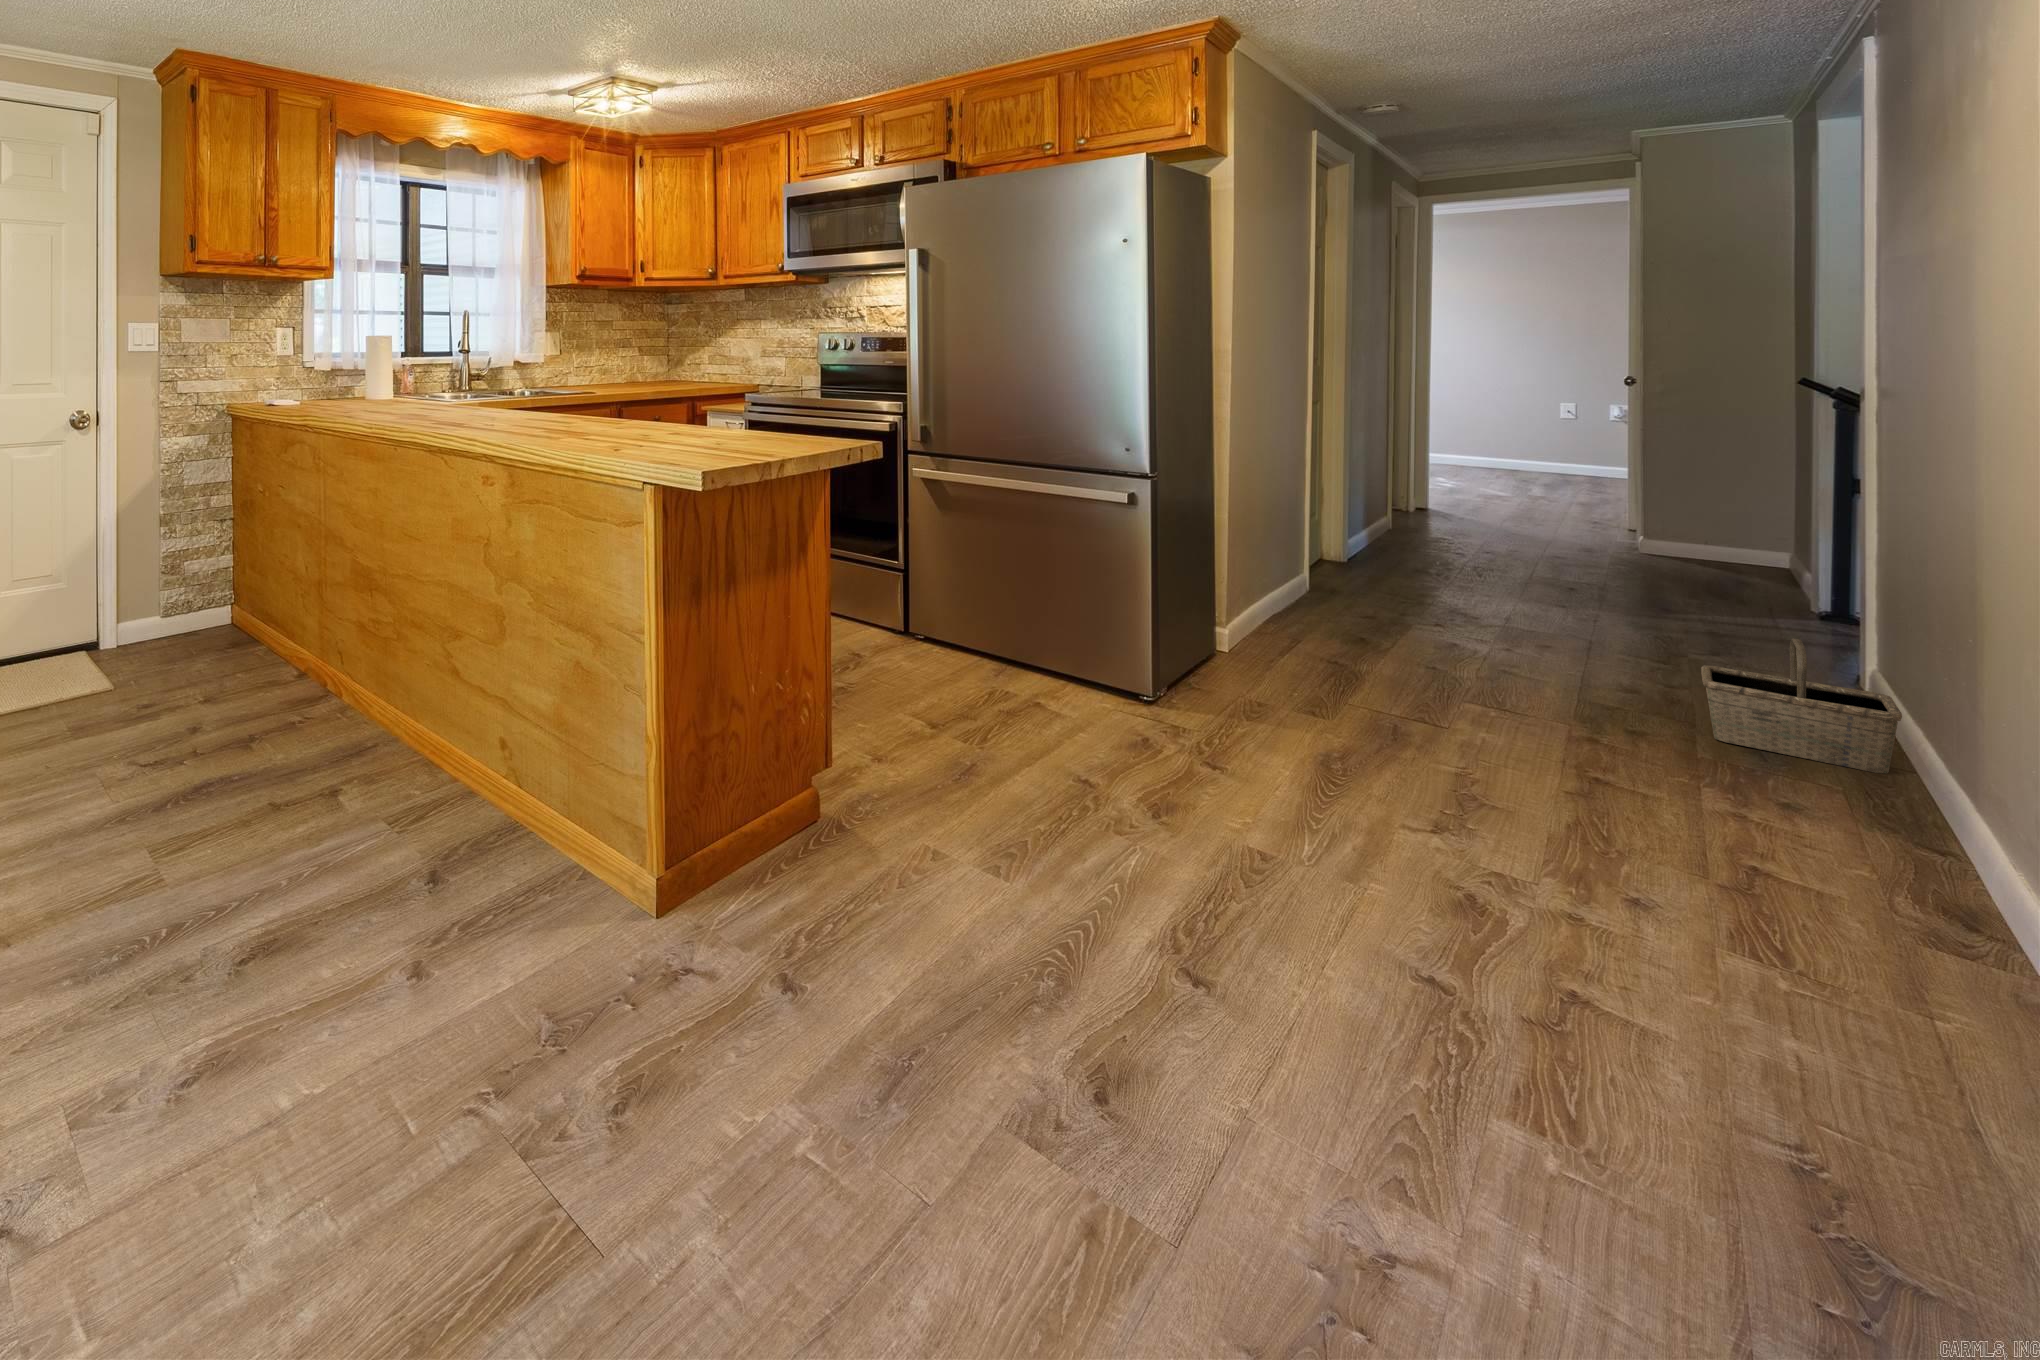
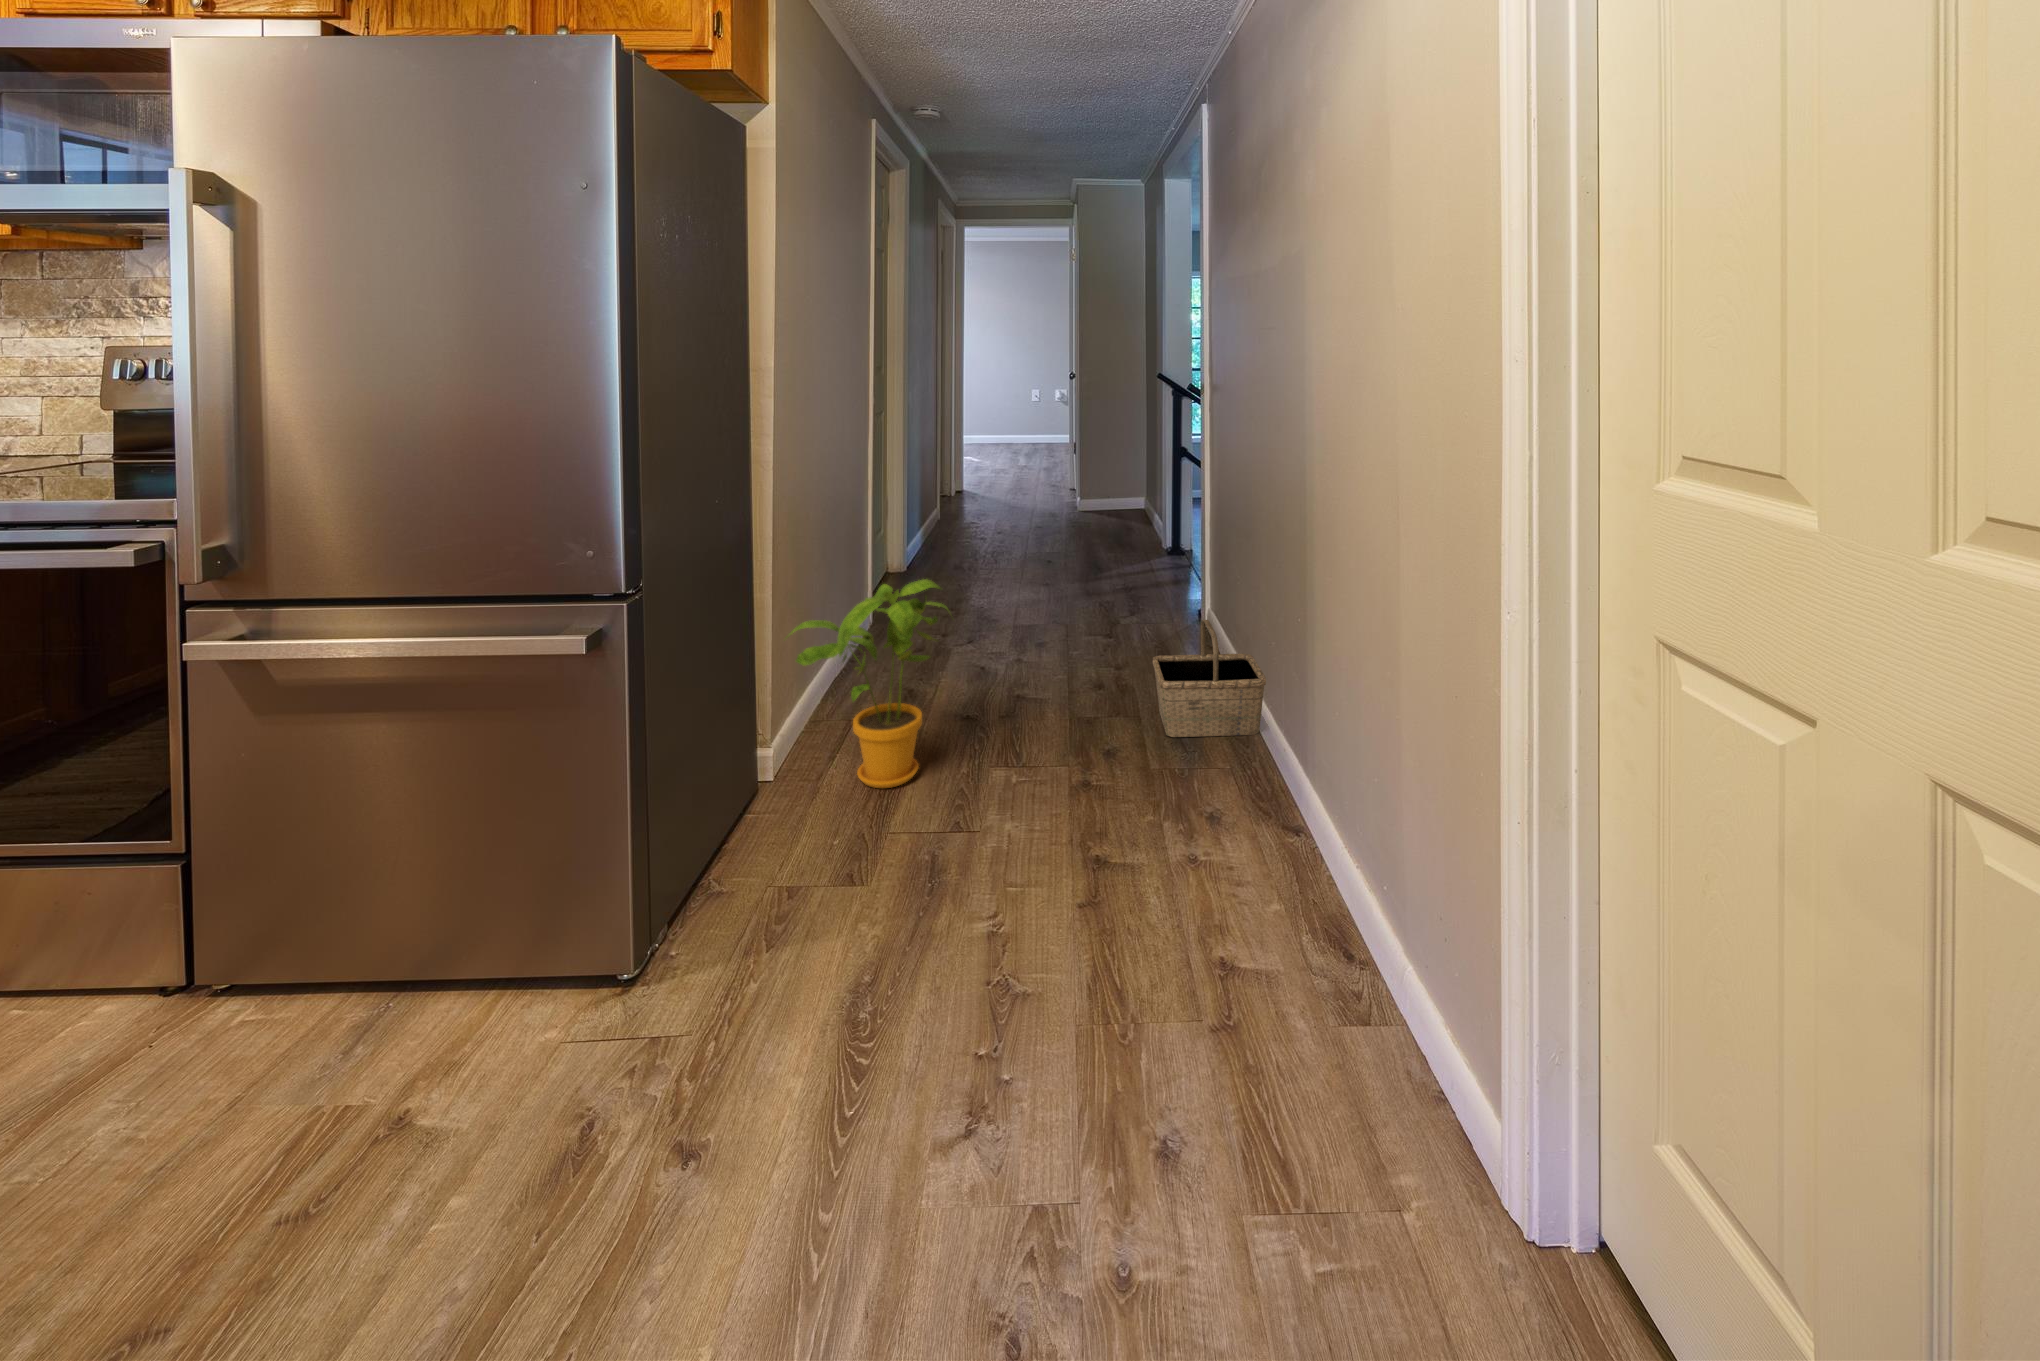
house plant: none [1236,523,1413,687] -> present [786,579,950,788]

